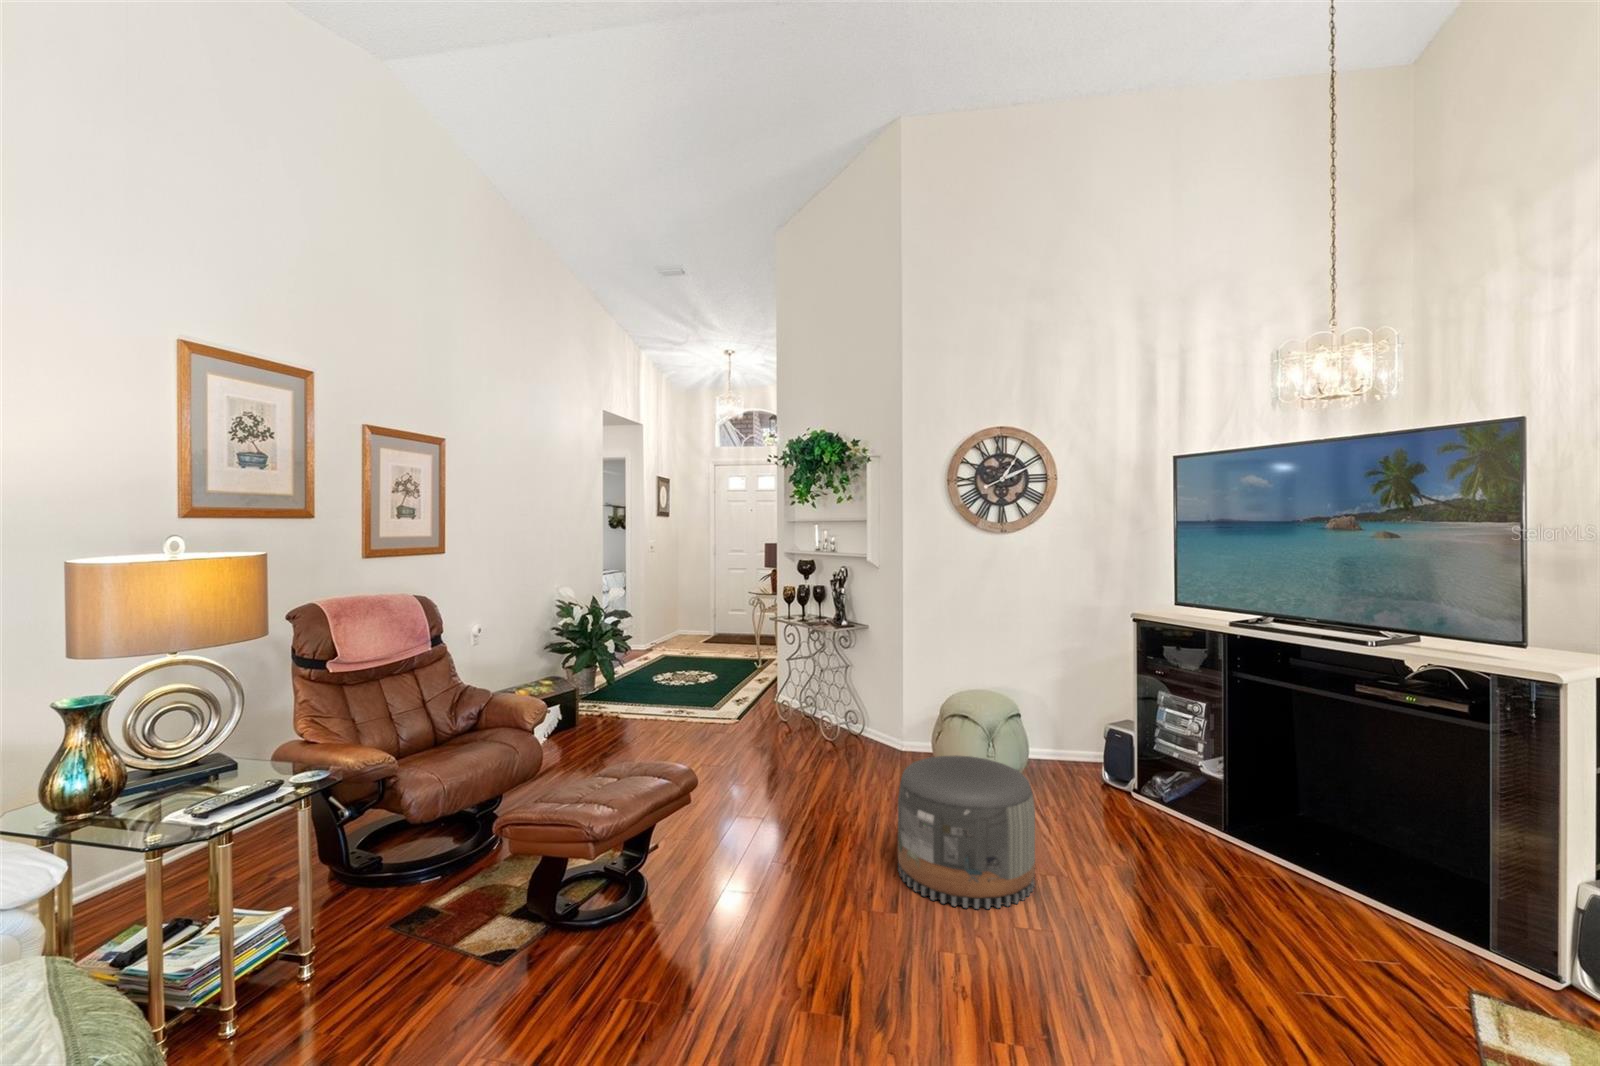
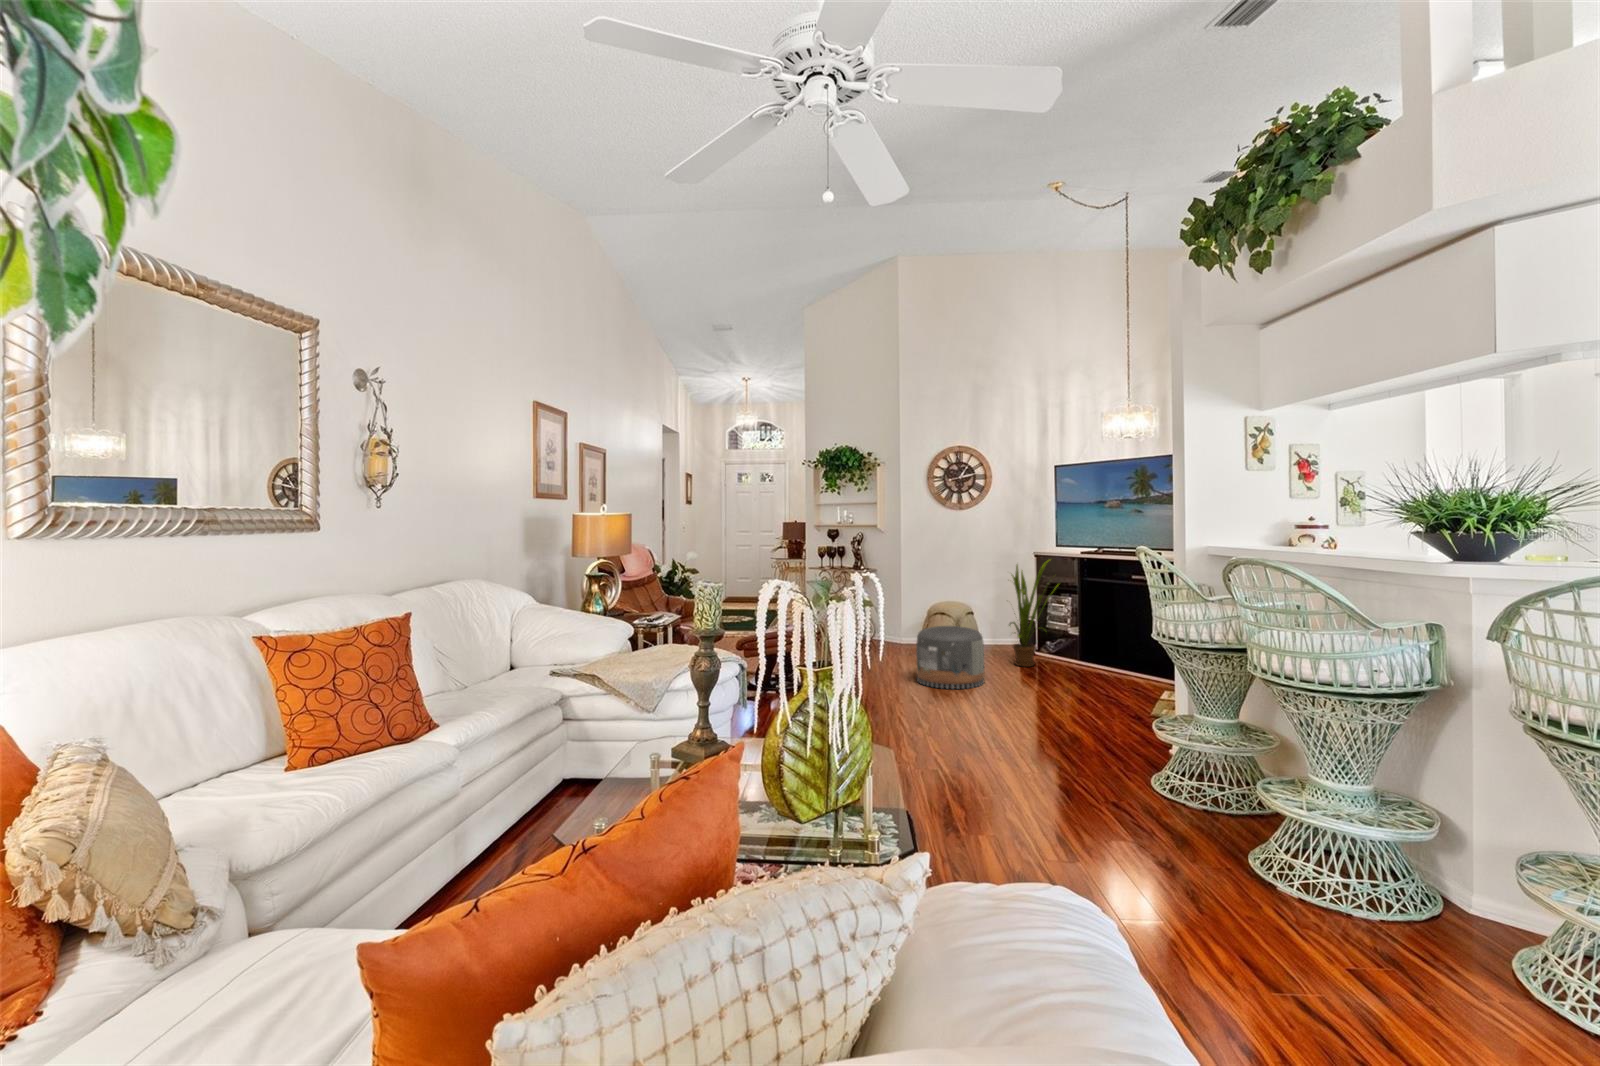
house plant: none [1078,626,1190,834] -> present [1009,560,1056,667]

